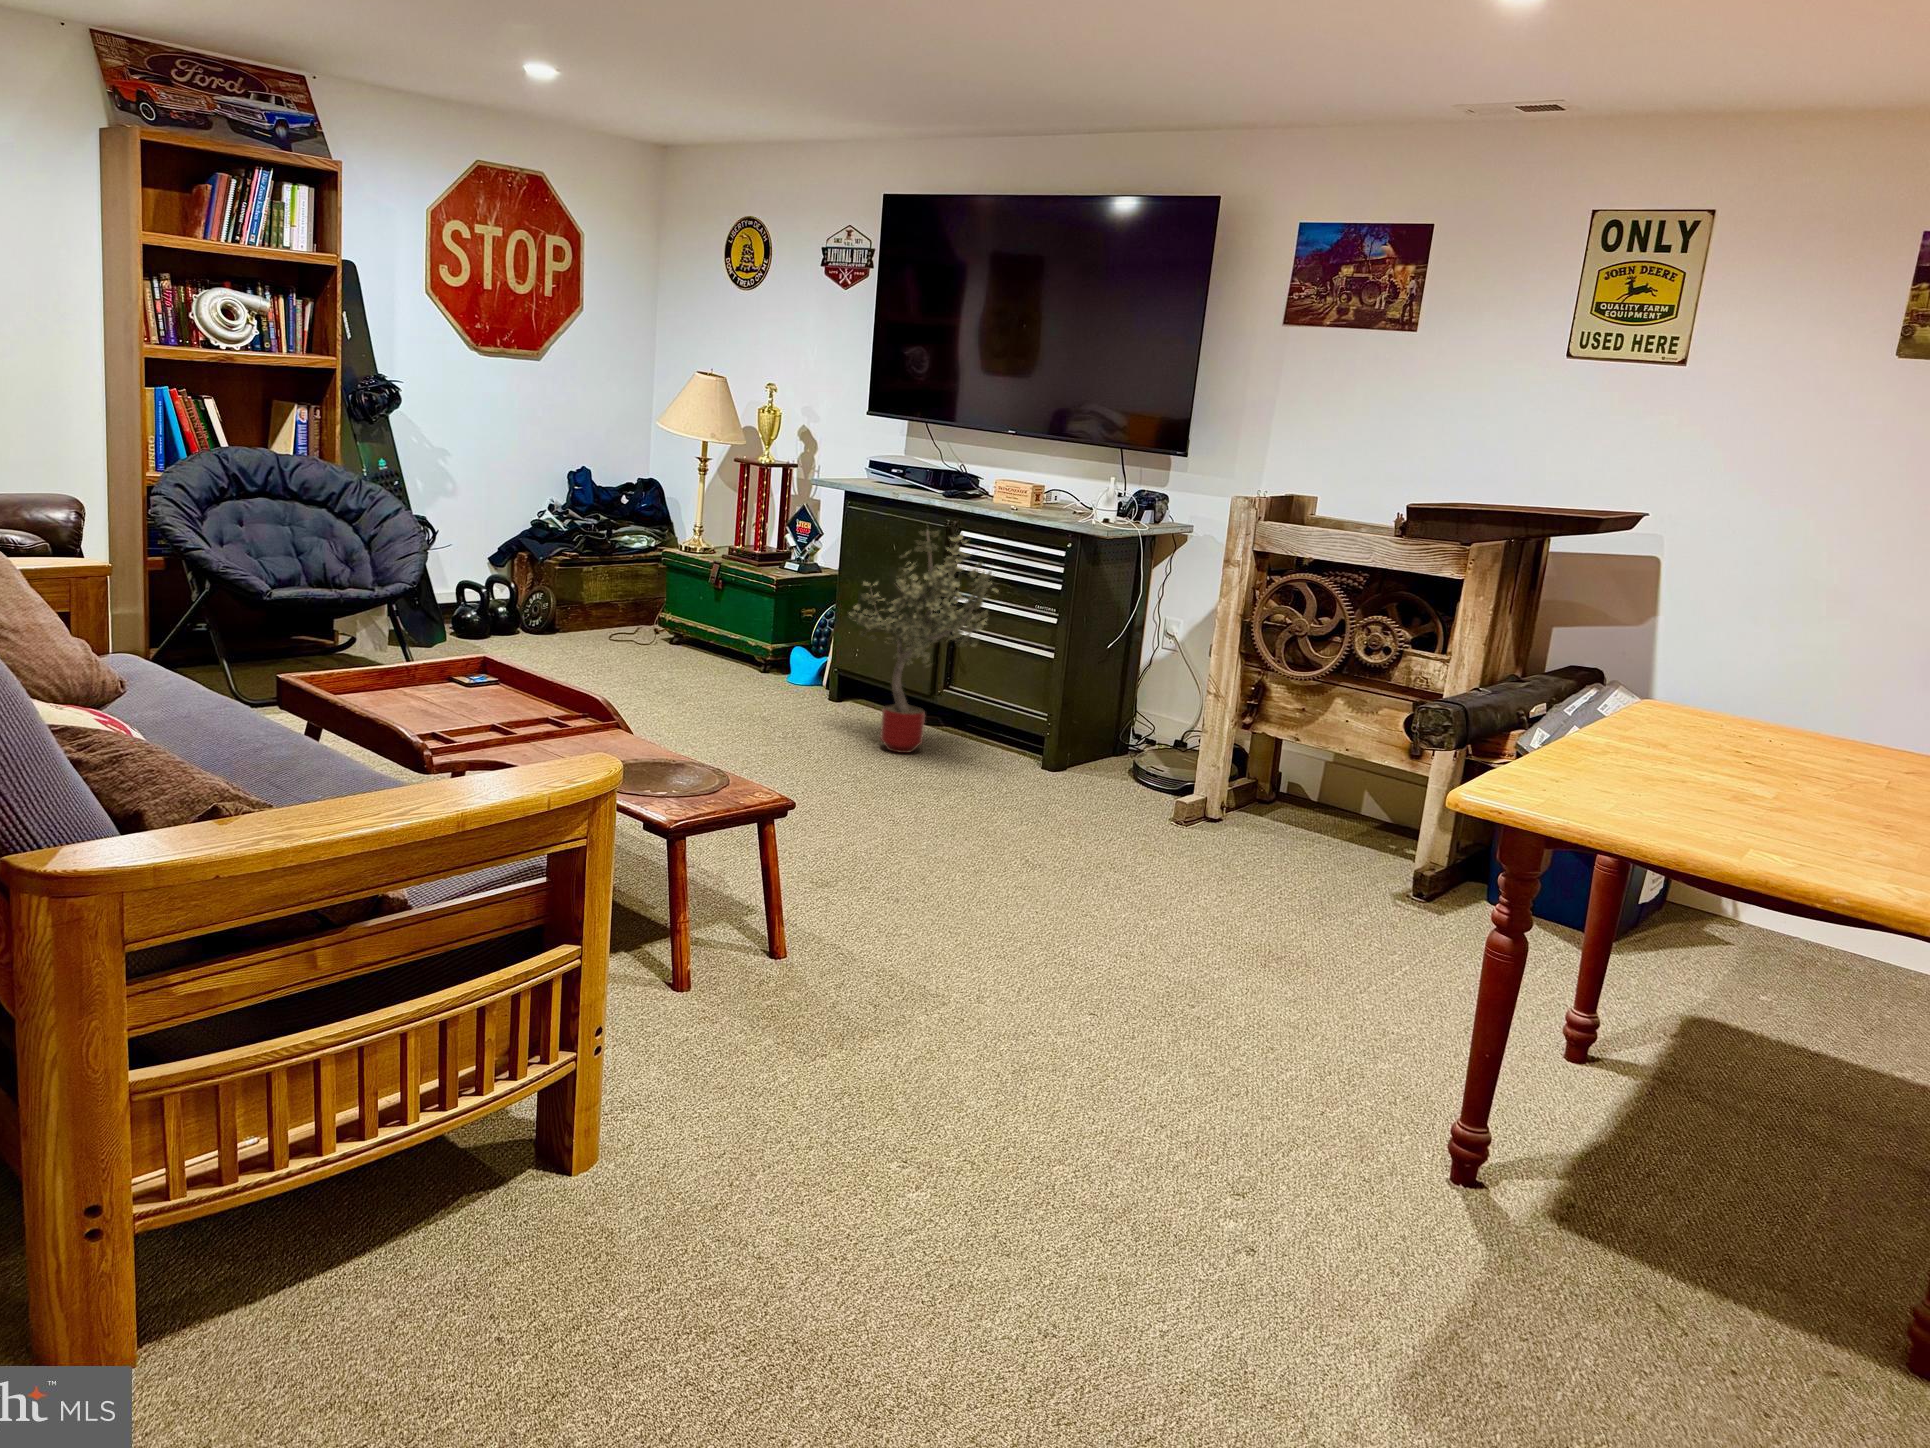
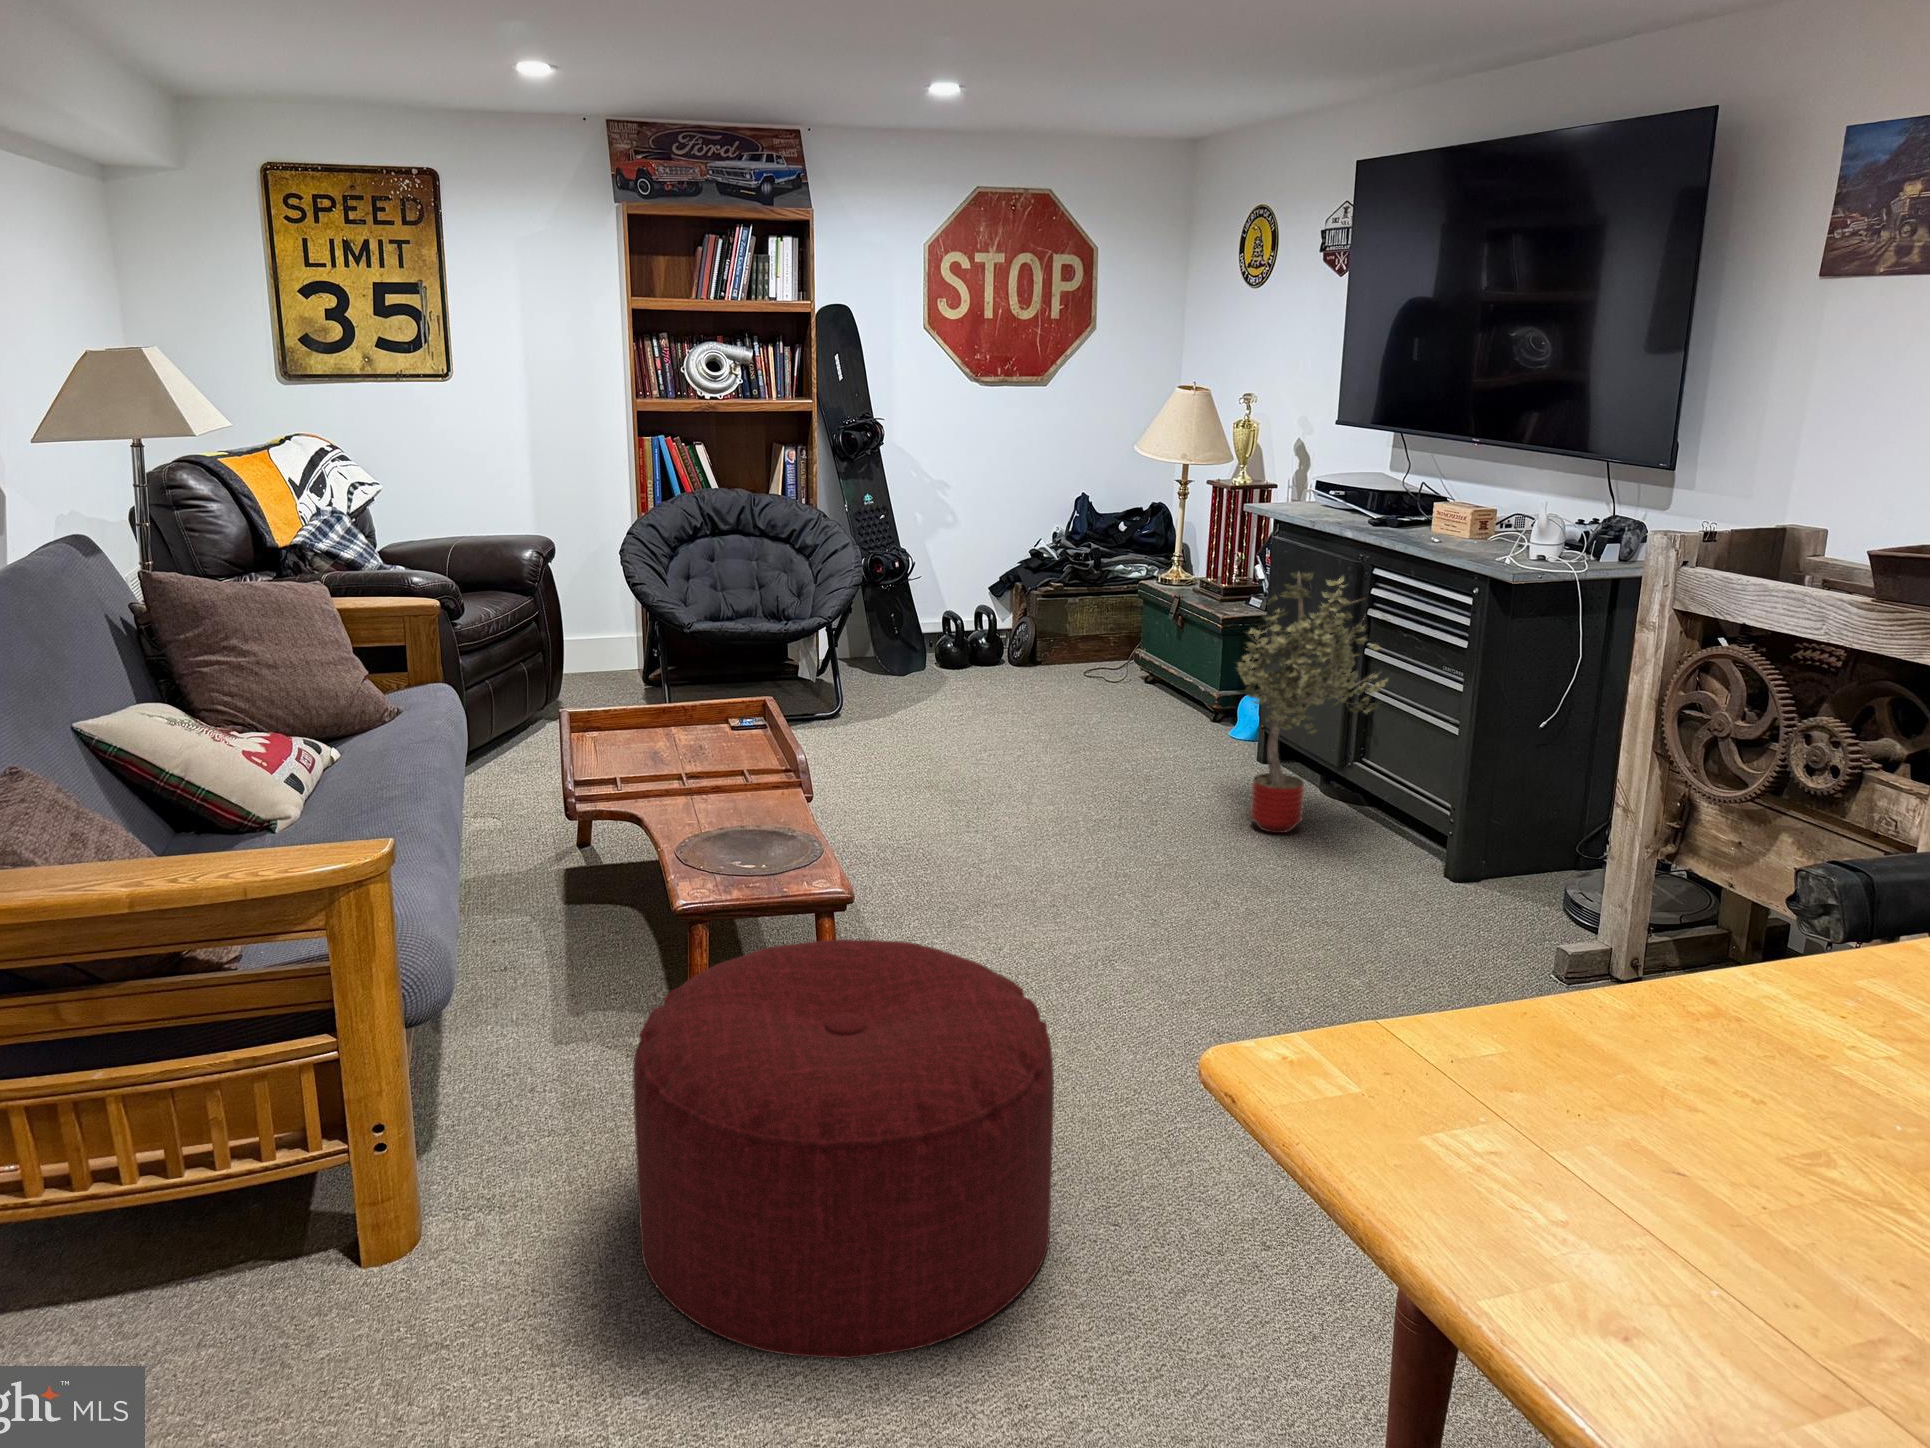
ottoman: none [733,825,1113,1161] -> present [633,939,1054,1359]

